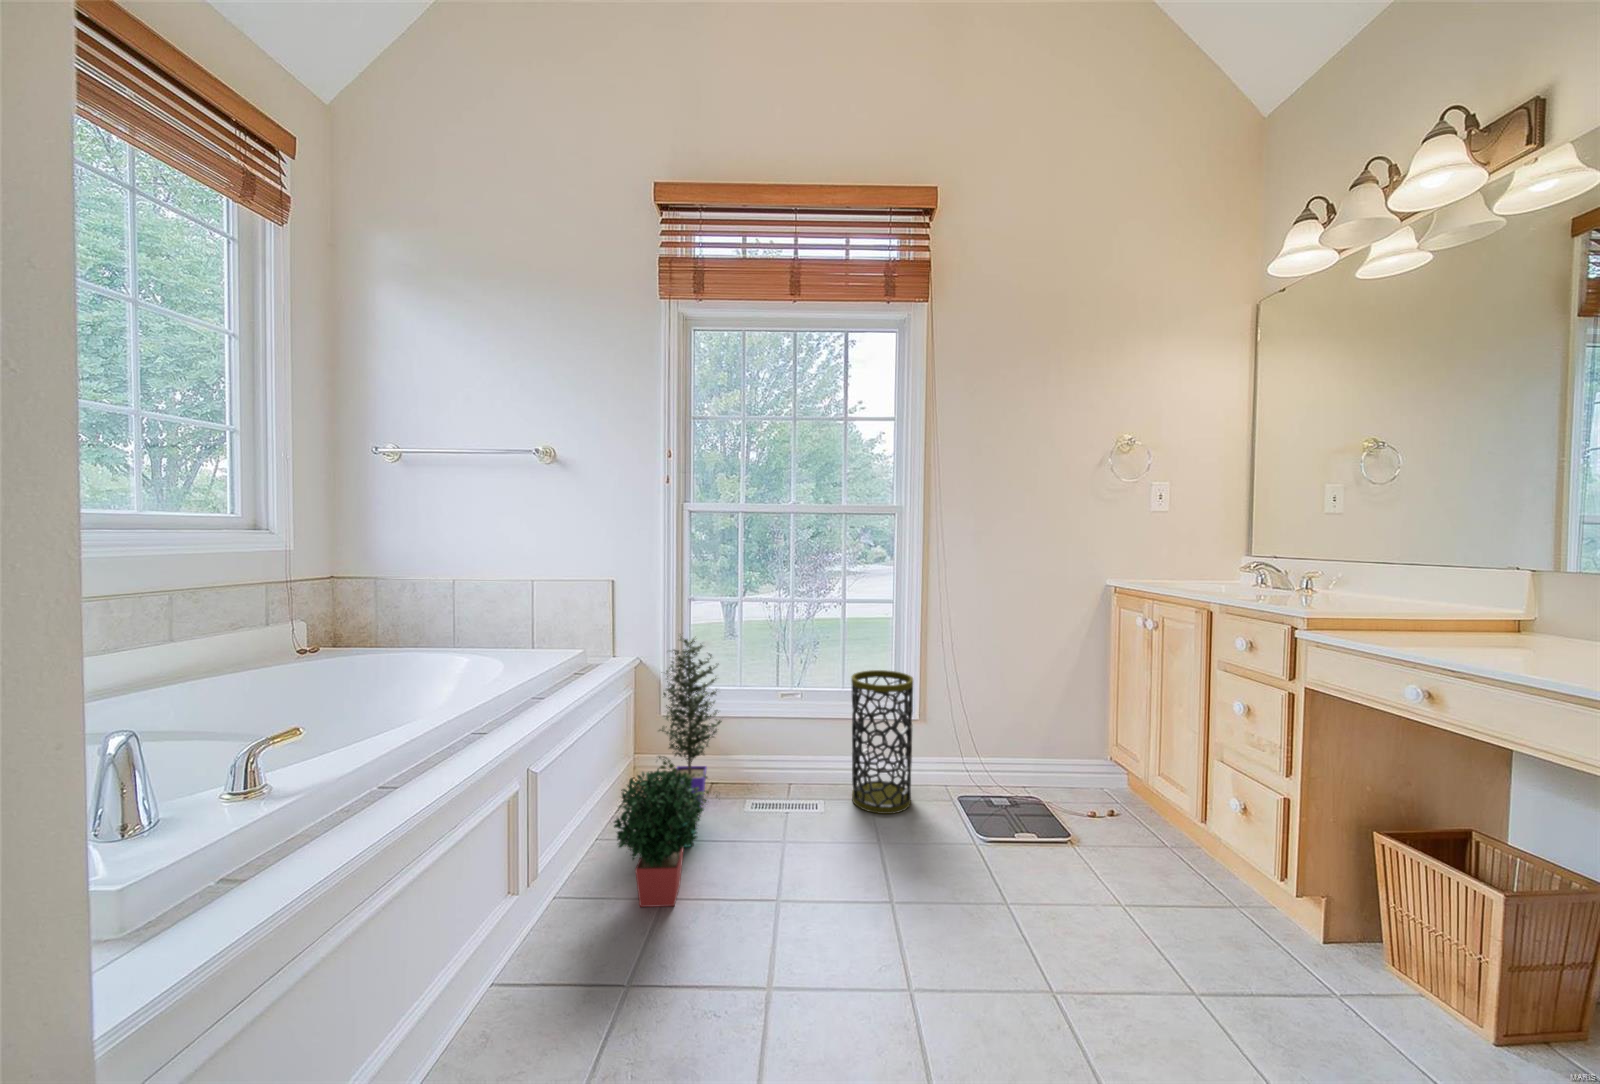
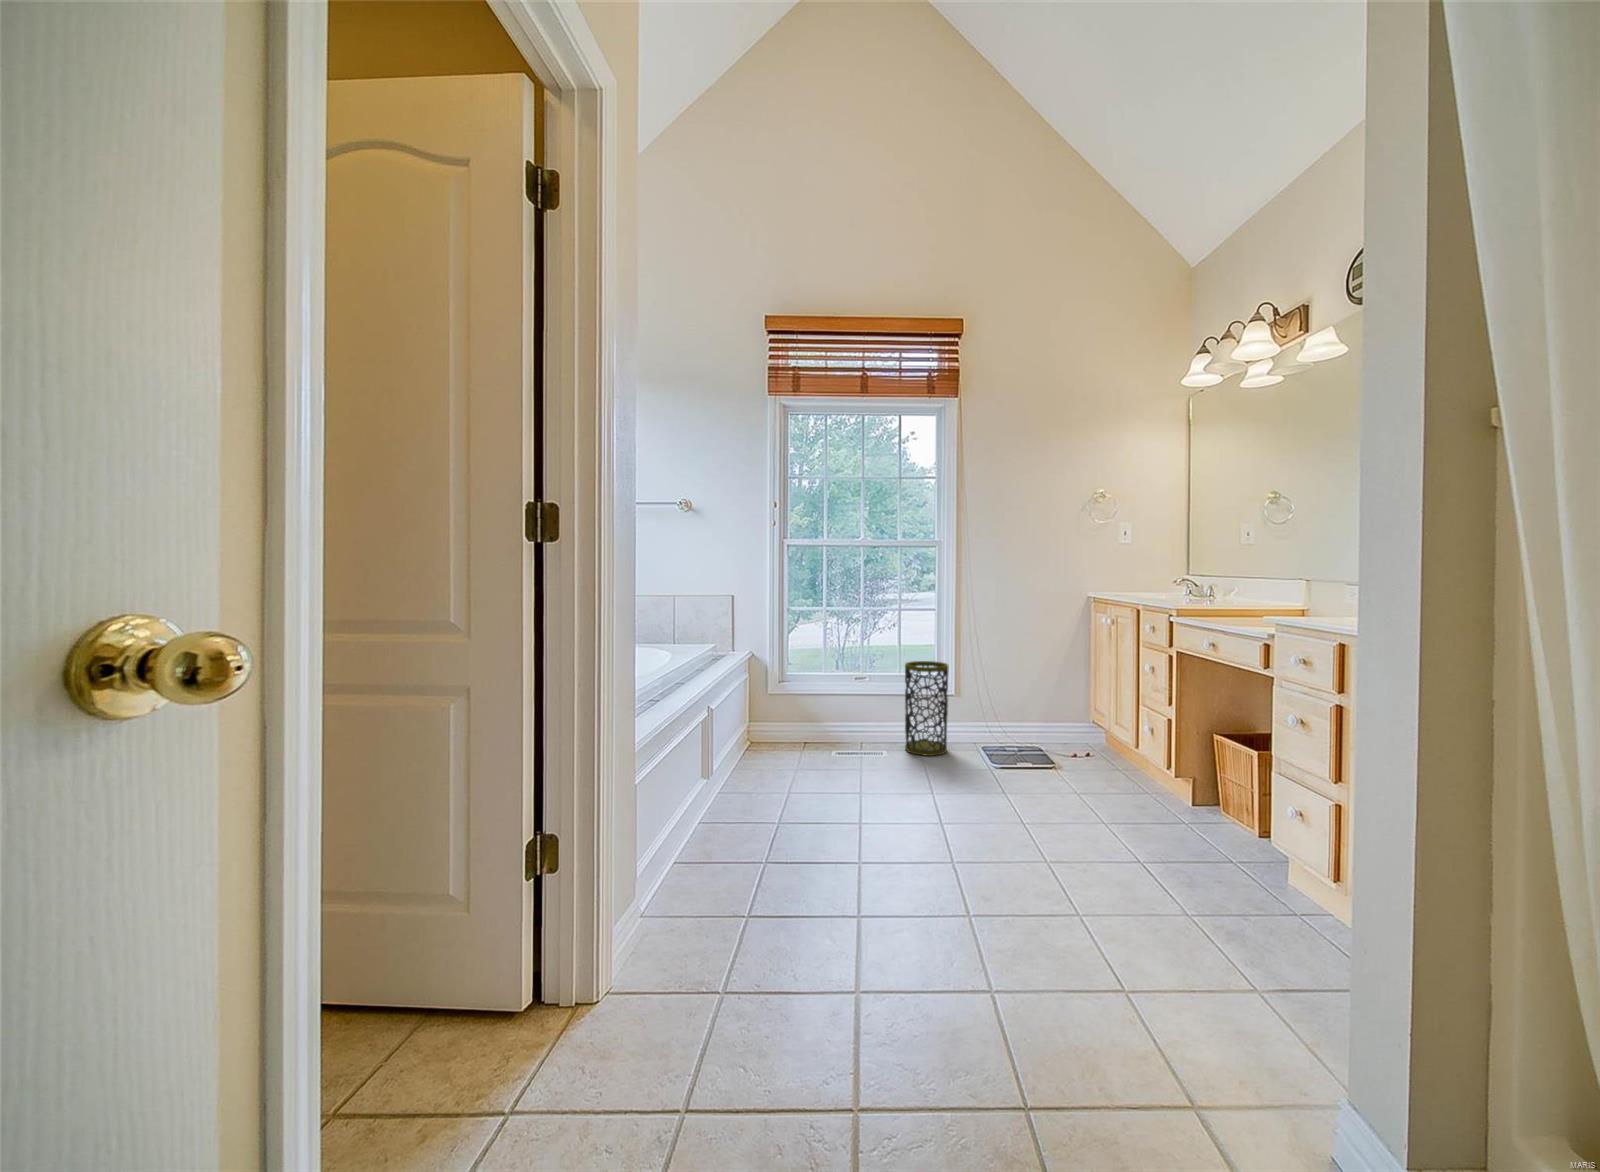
potted plant: present [614,633,722,907] -> none [768,633,822,788]

